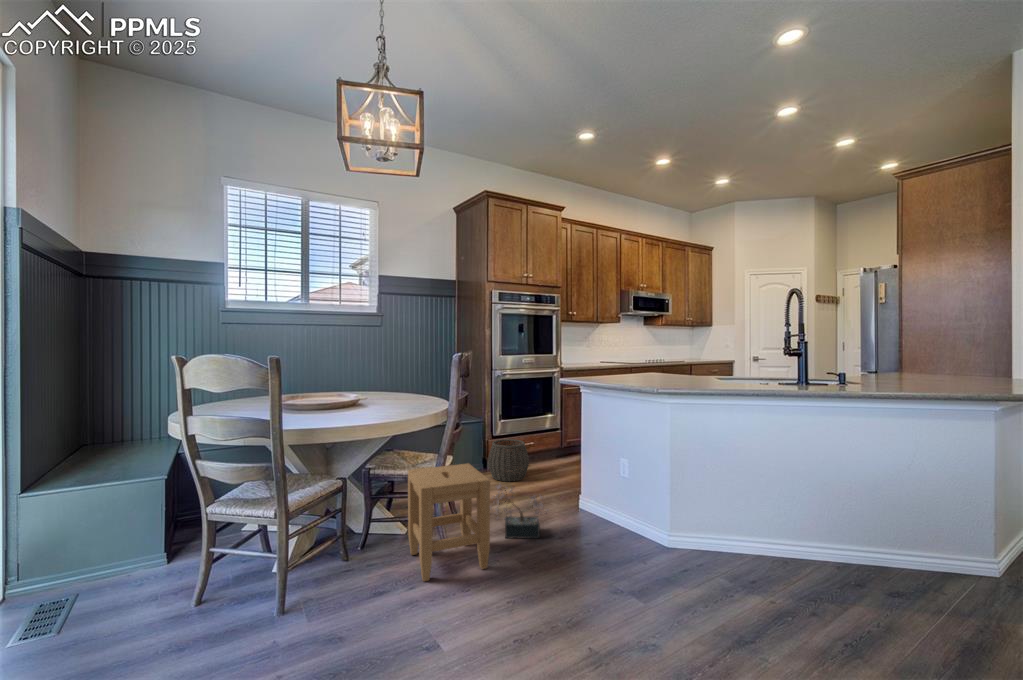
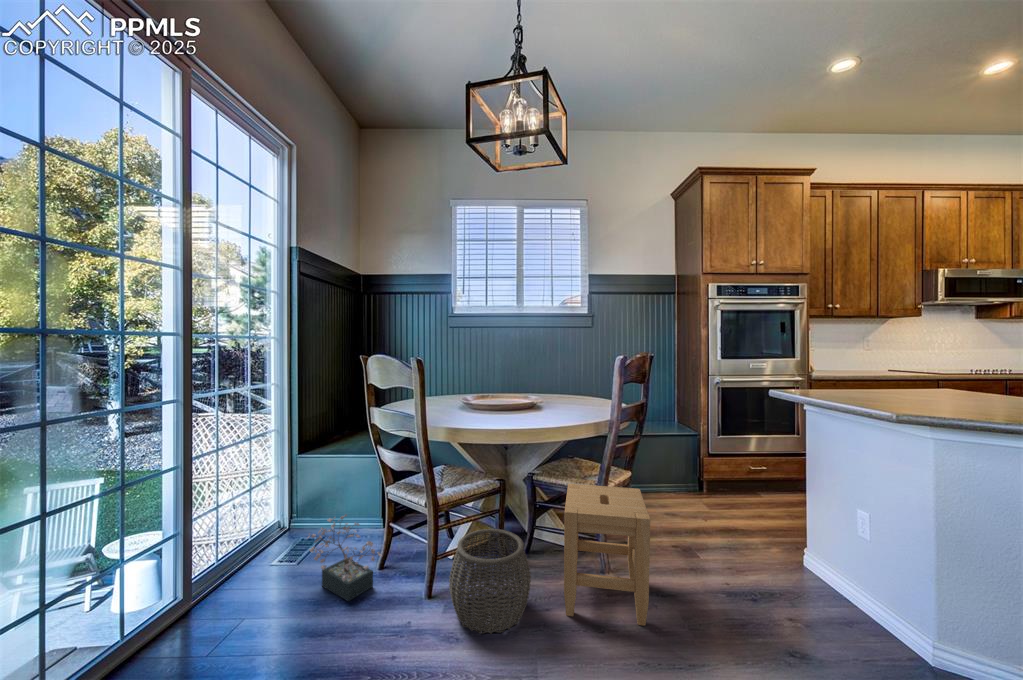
woven basket: present [488,439,529,482] -> present [449,529,531,634]
decorative plant: present [490,484,548,538] -> present [309,514,382,601]

